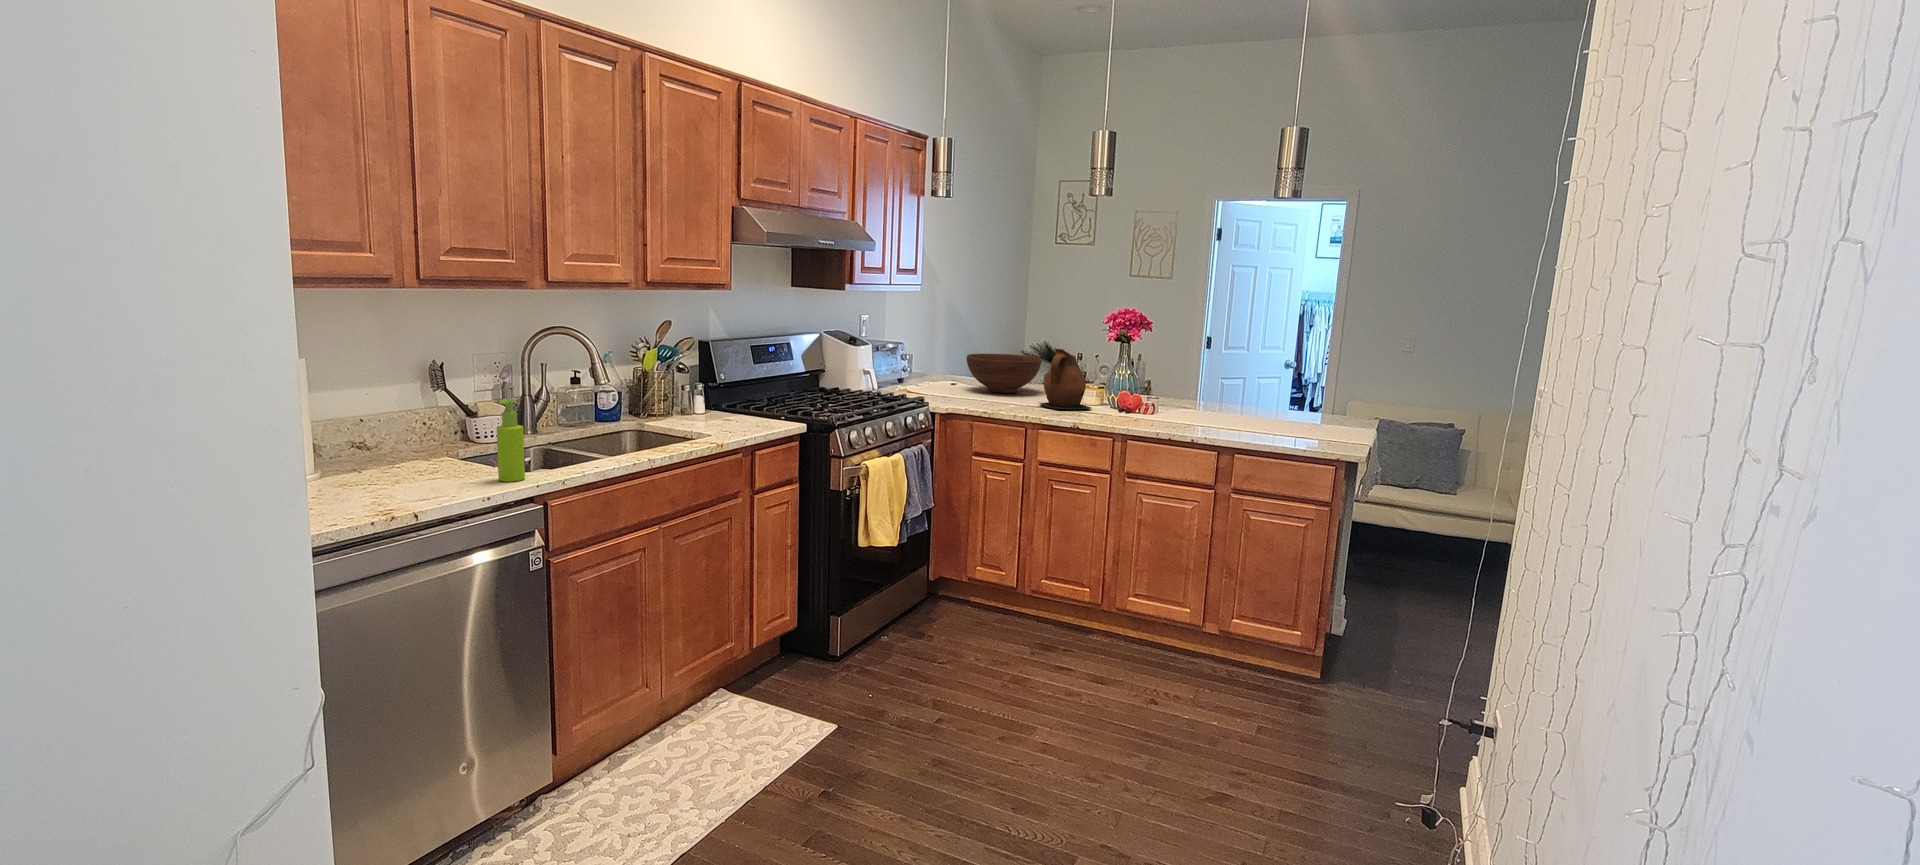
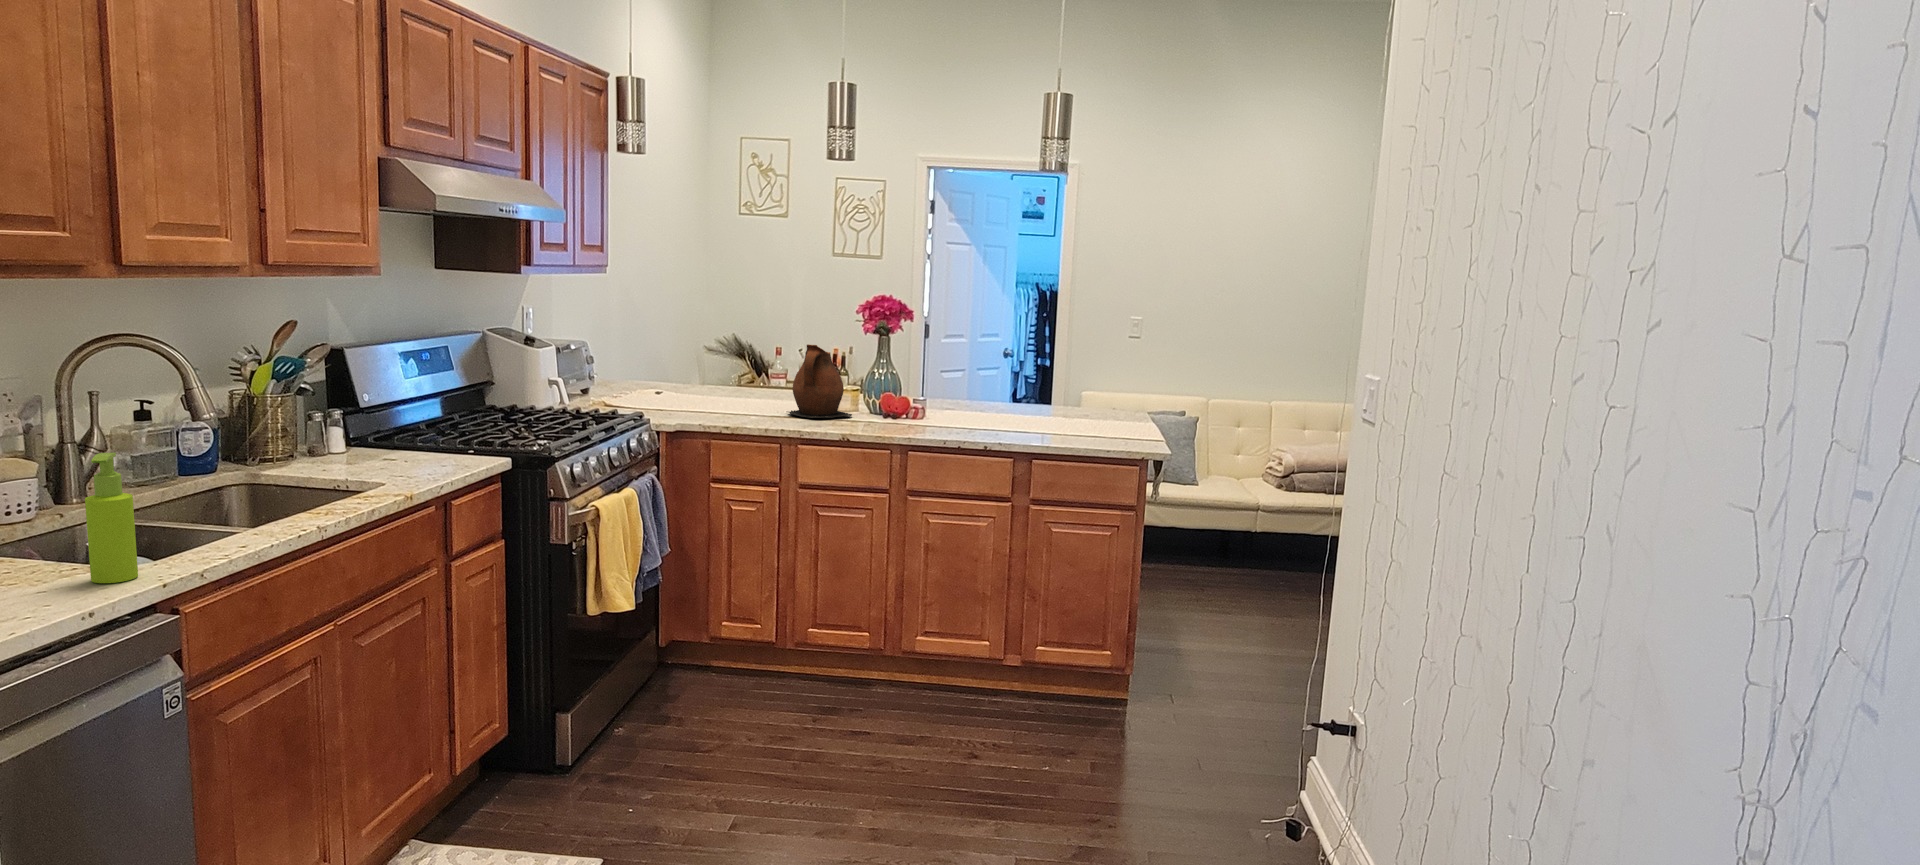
fruit bowl: present [967,354,1042,393] -> none [680,352,775,401]

